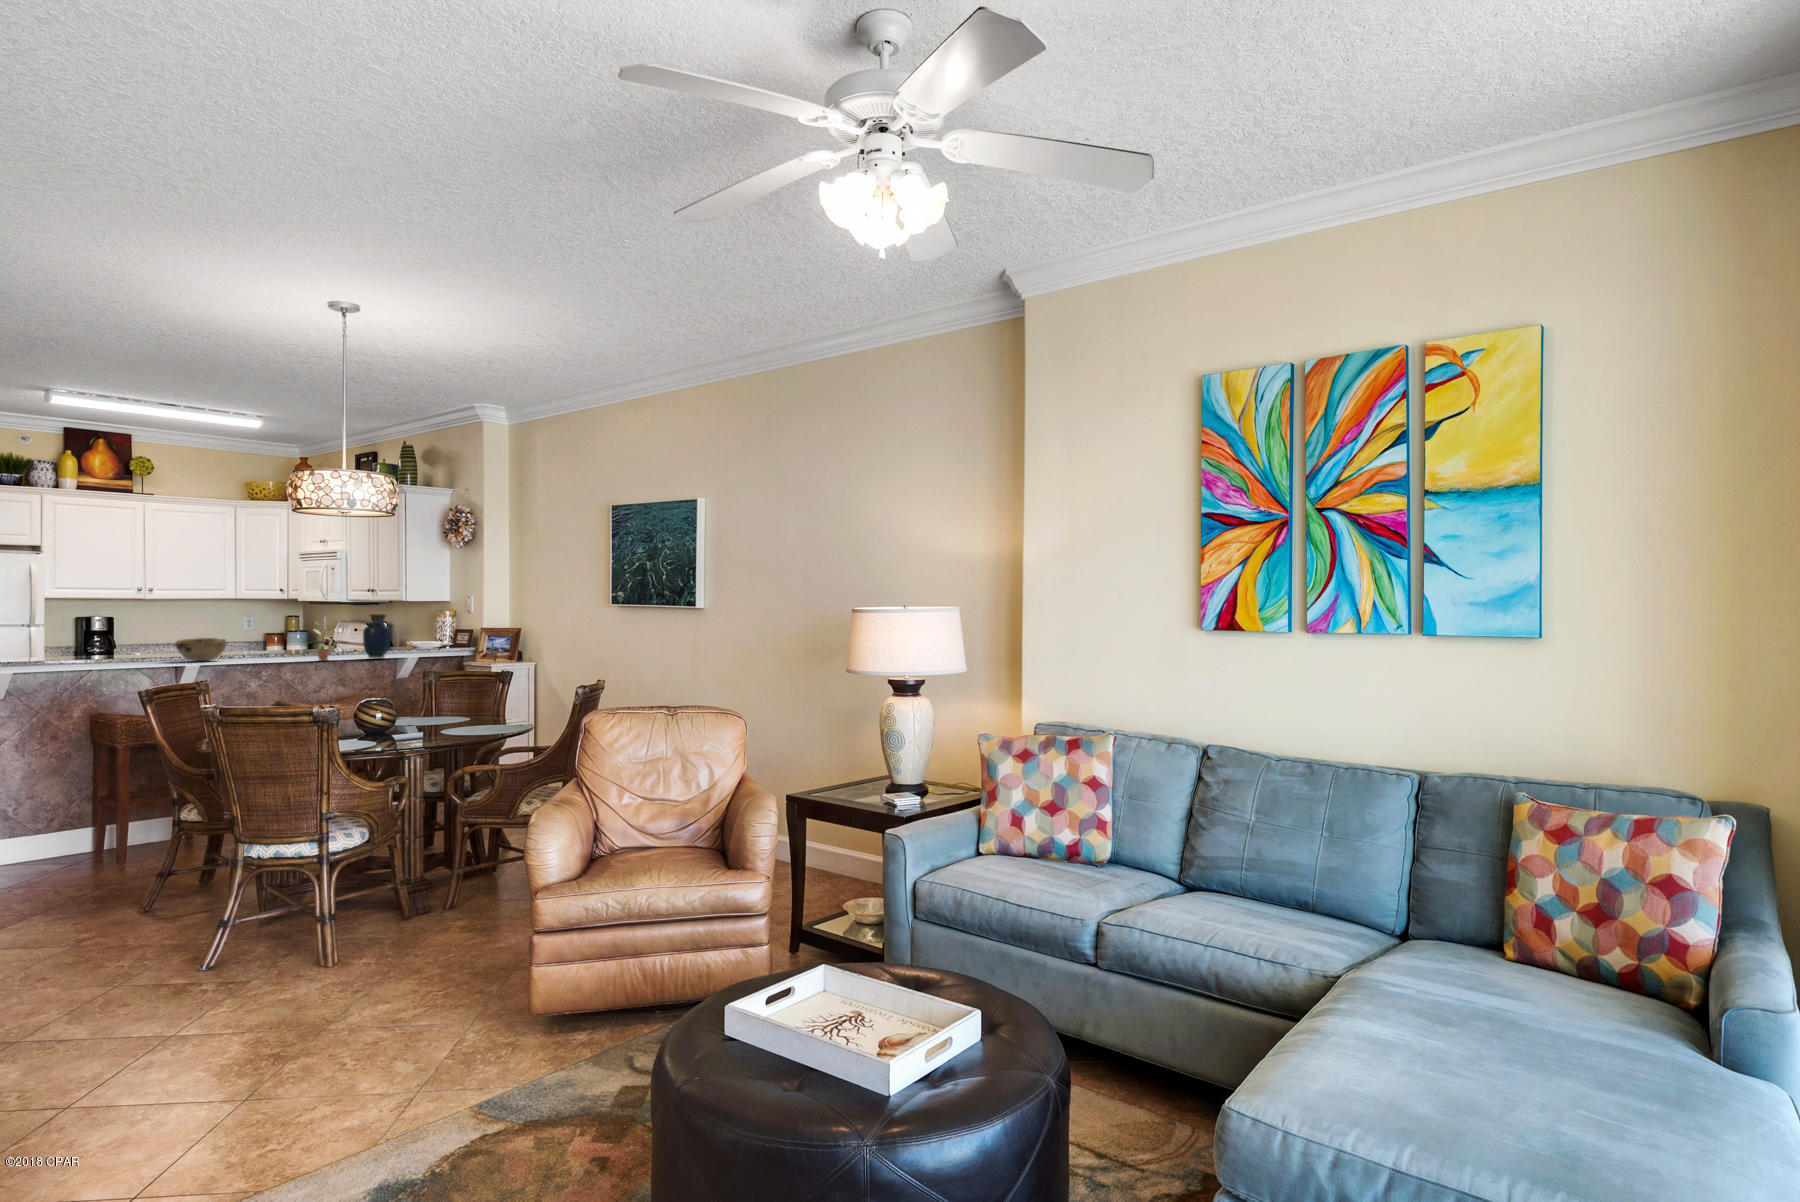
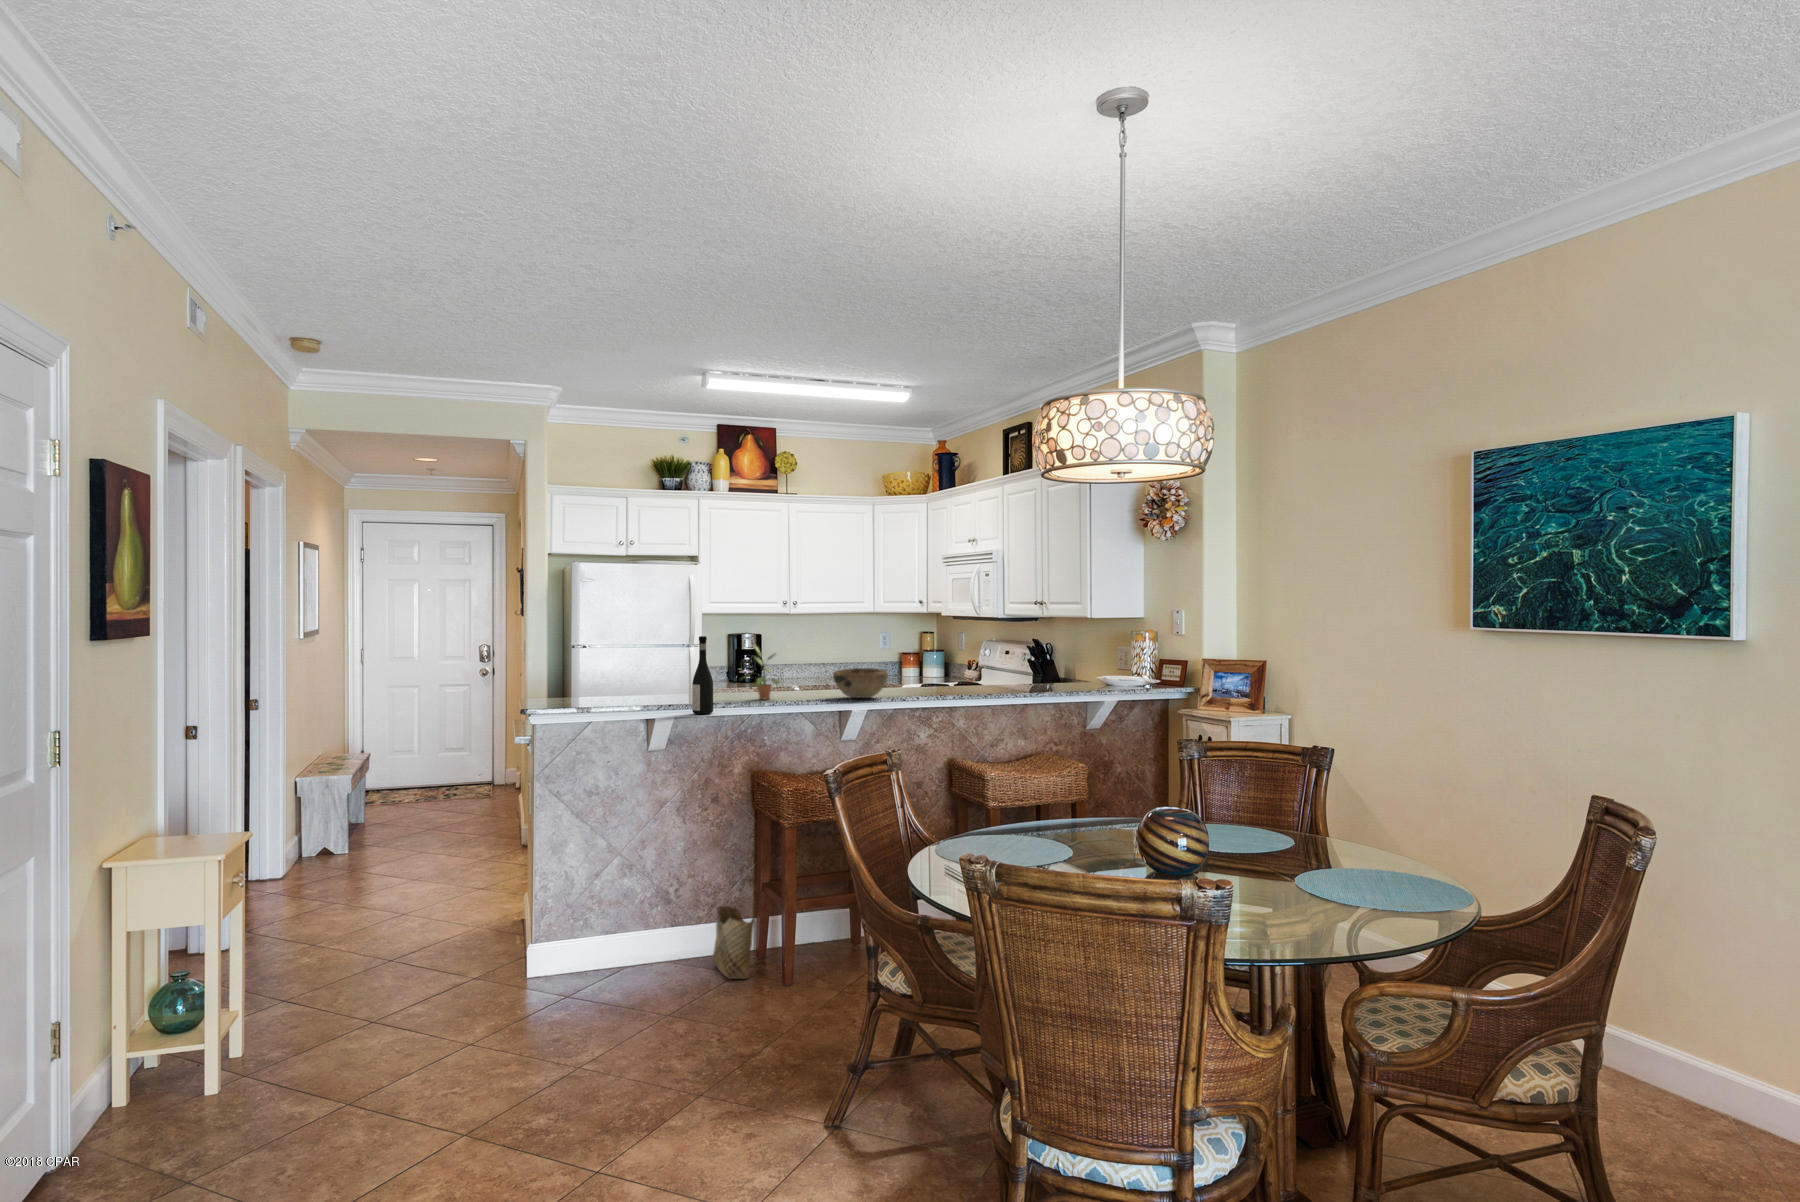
wine bottle: none [34,611,55,671] -> present [692,636,713,714]
vase: present [363,614,391,658] -> none [1049,638,1084,699]
potted plant: present [314,621,334,660] -> present [744,645,779,700]
woven basket: none [53,794,95,866] -> present [712,879,756,979]

